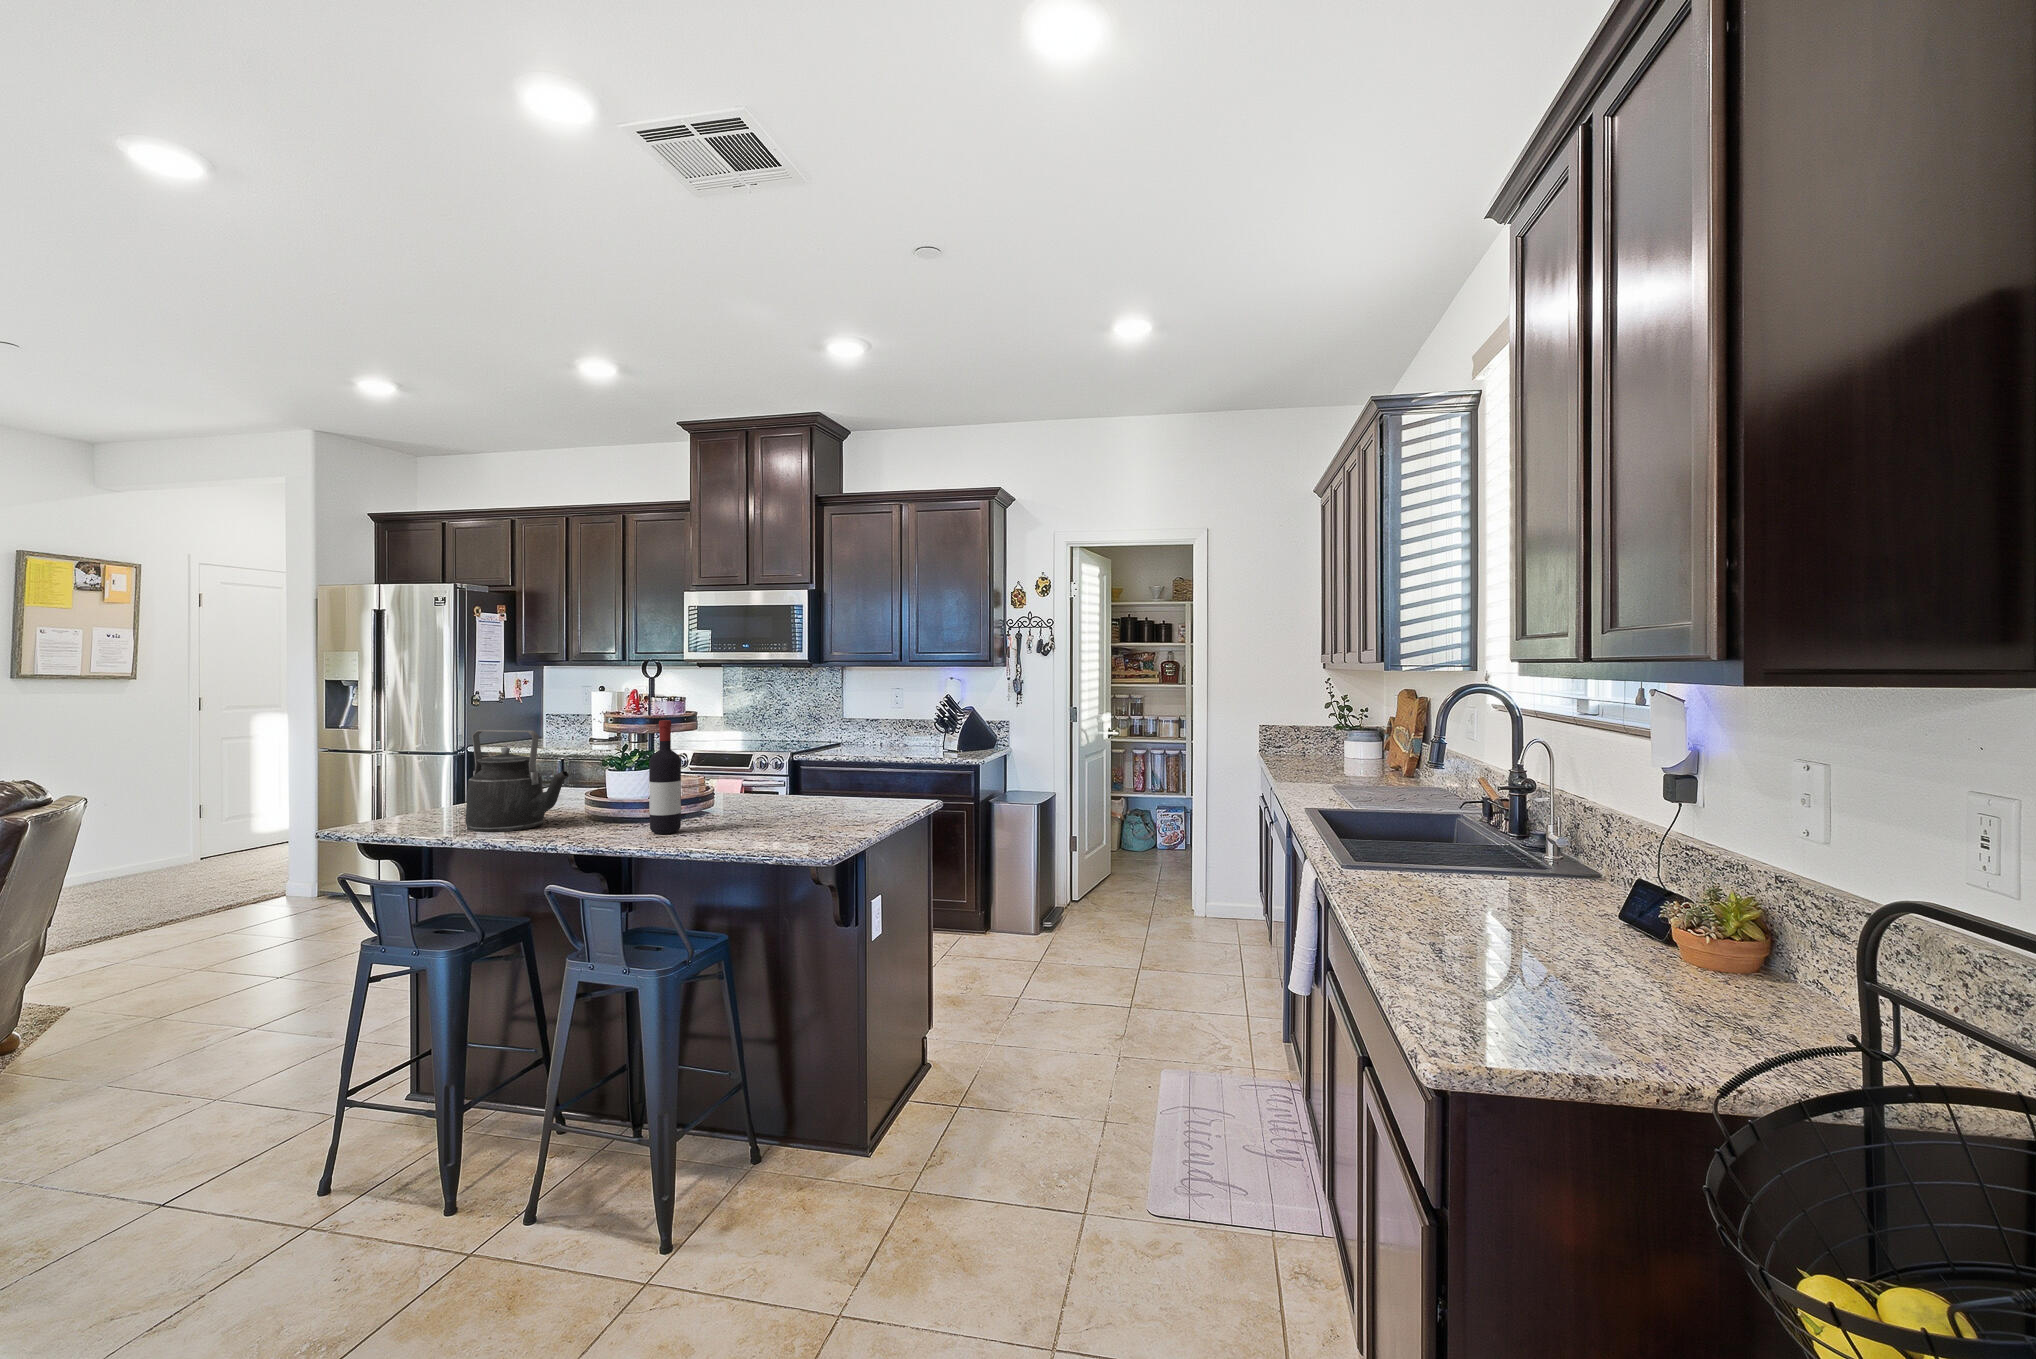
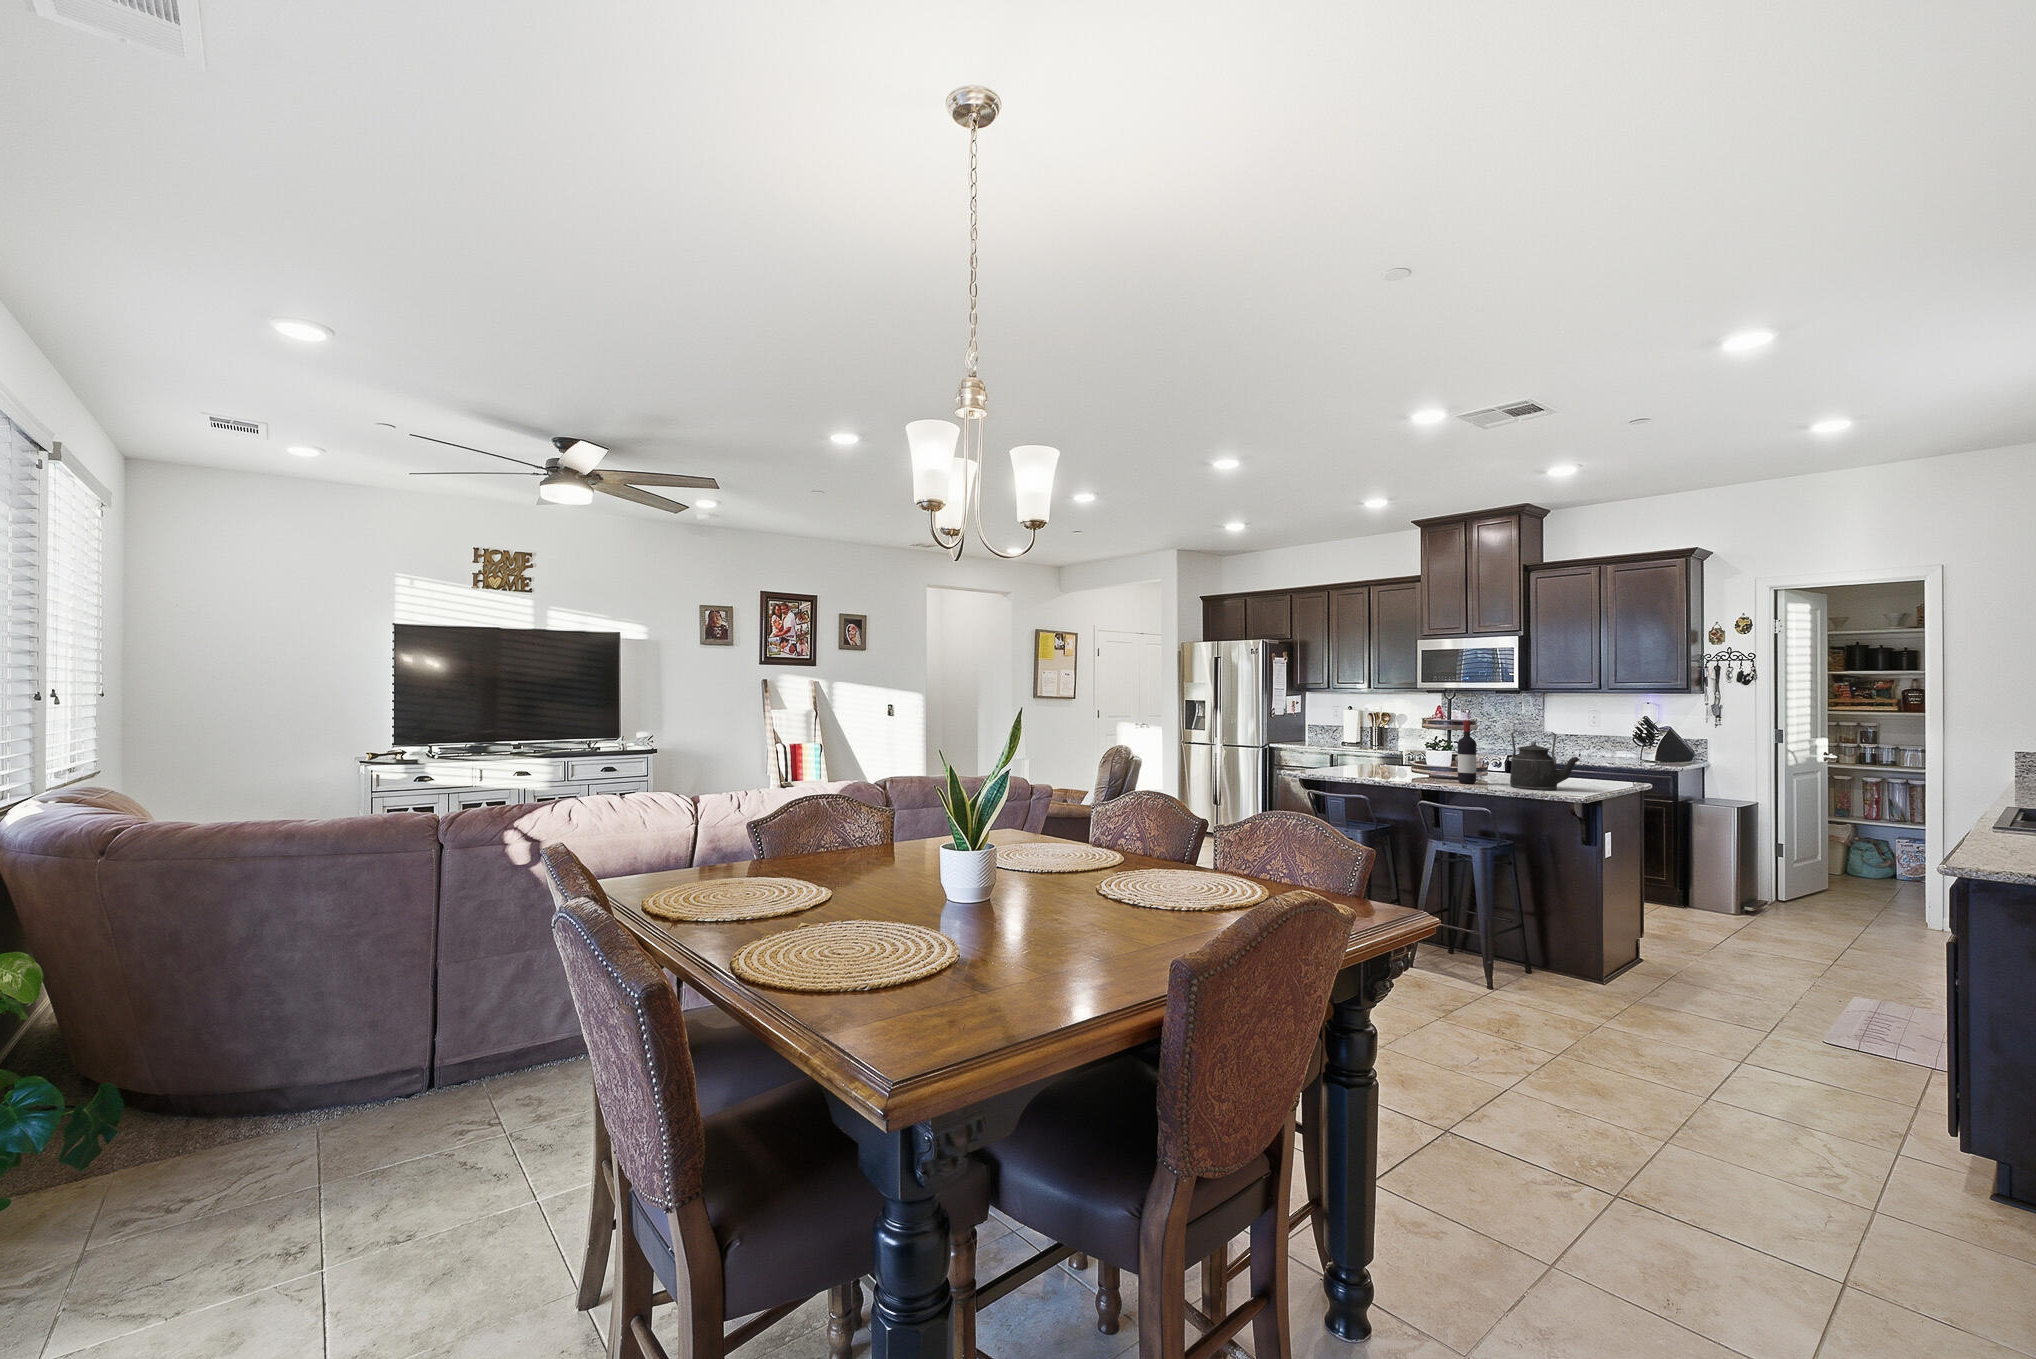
kettle: present [465,730,569,832] -> present [1510,731,1579,790]

